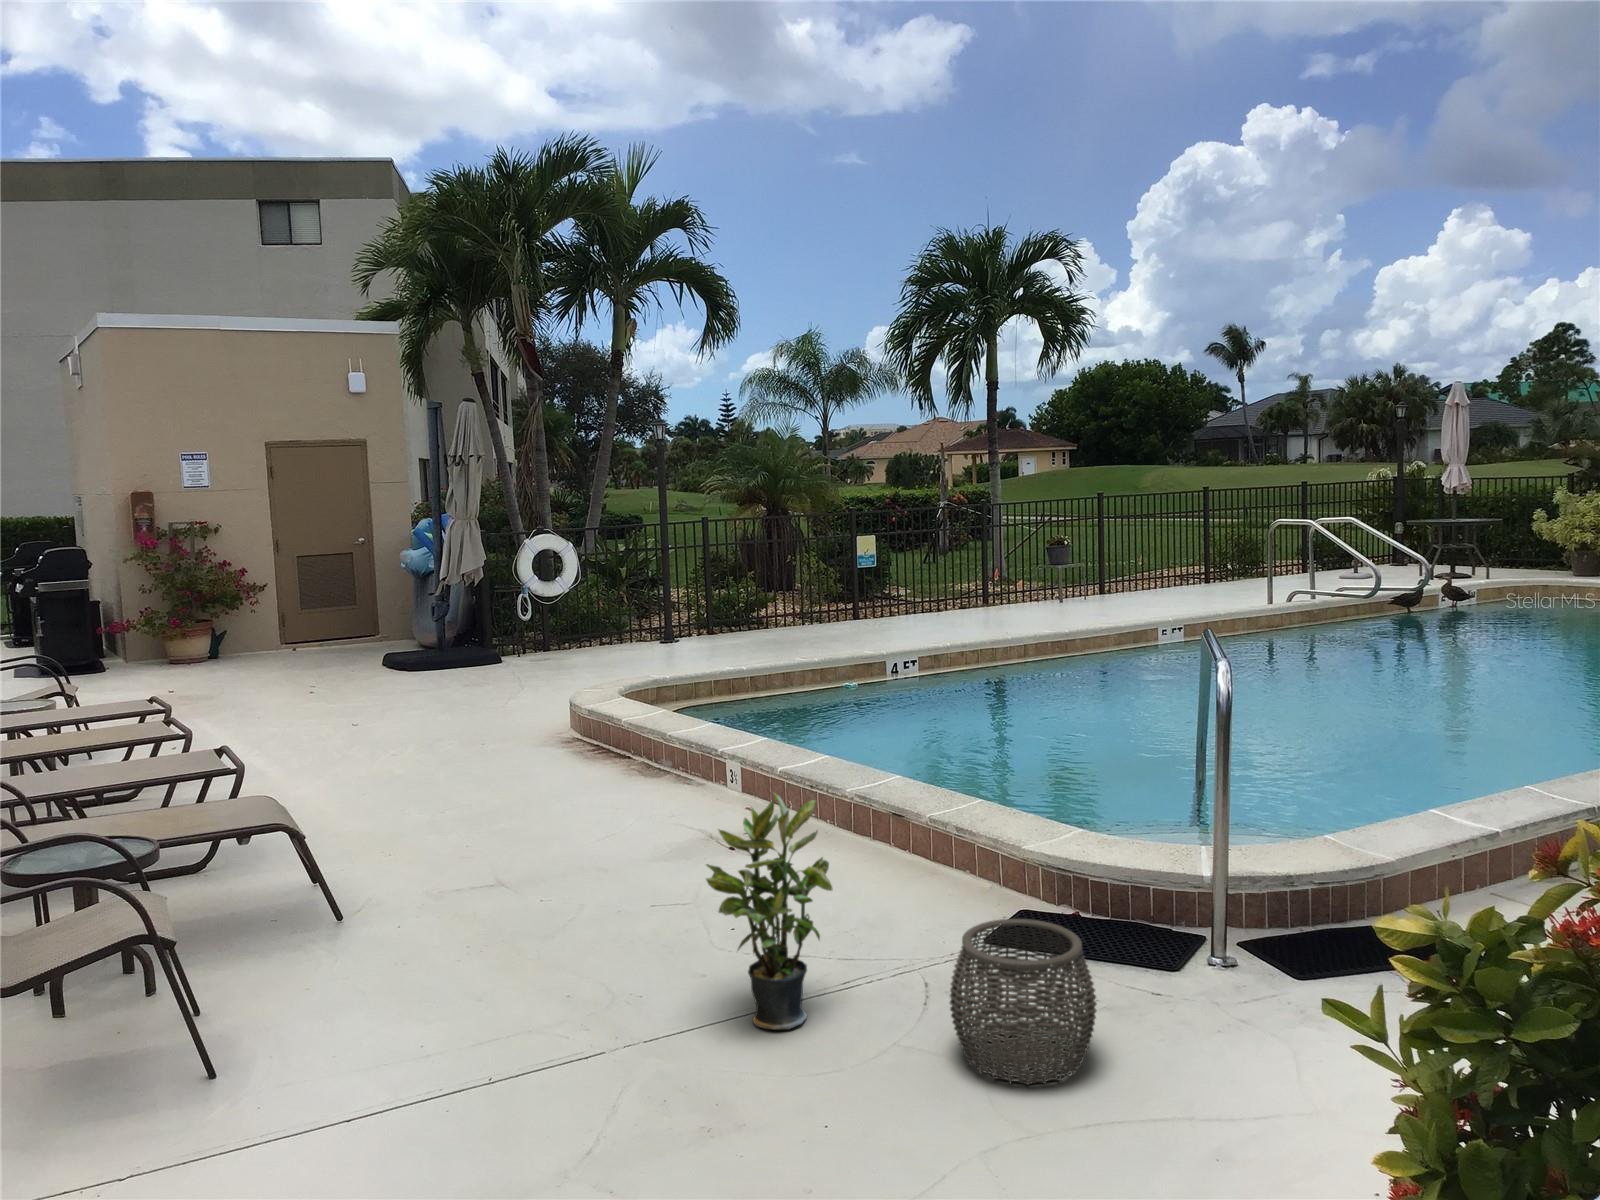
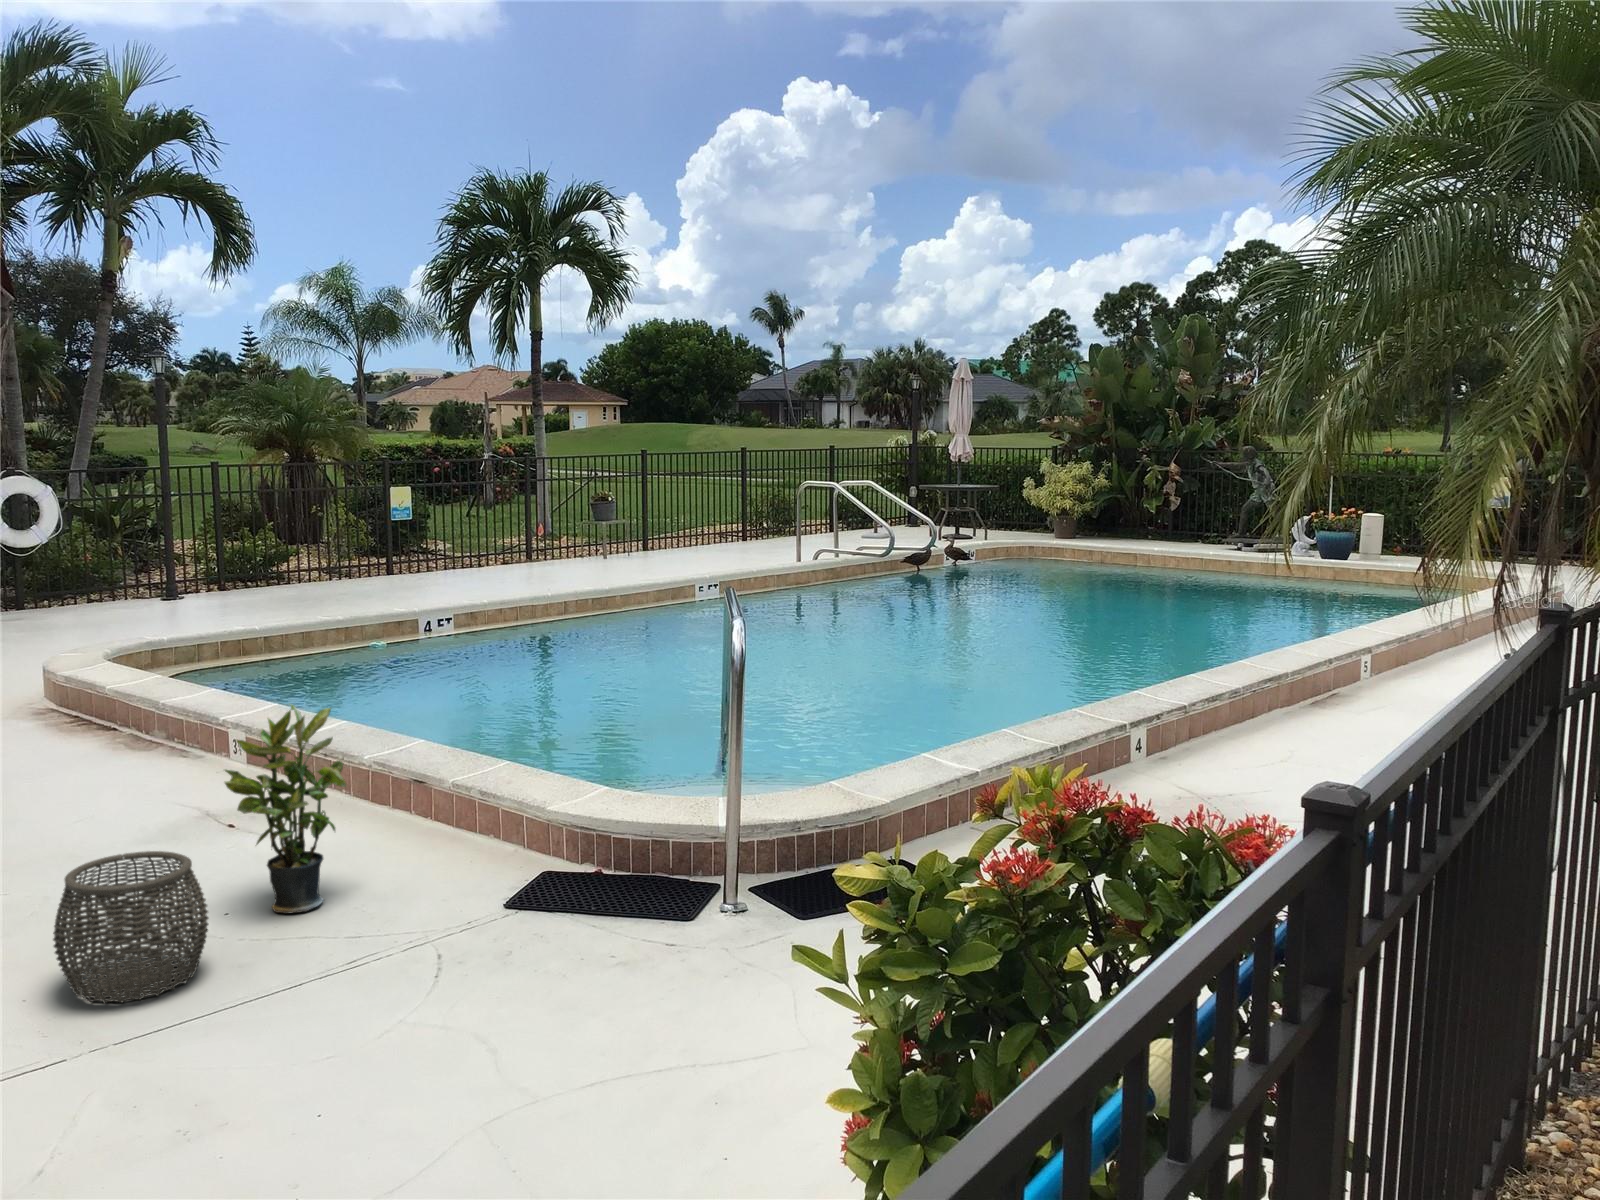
woven basket: present [950,919,1097,1085] -> present [53,851,209,1003]

